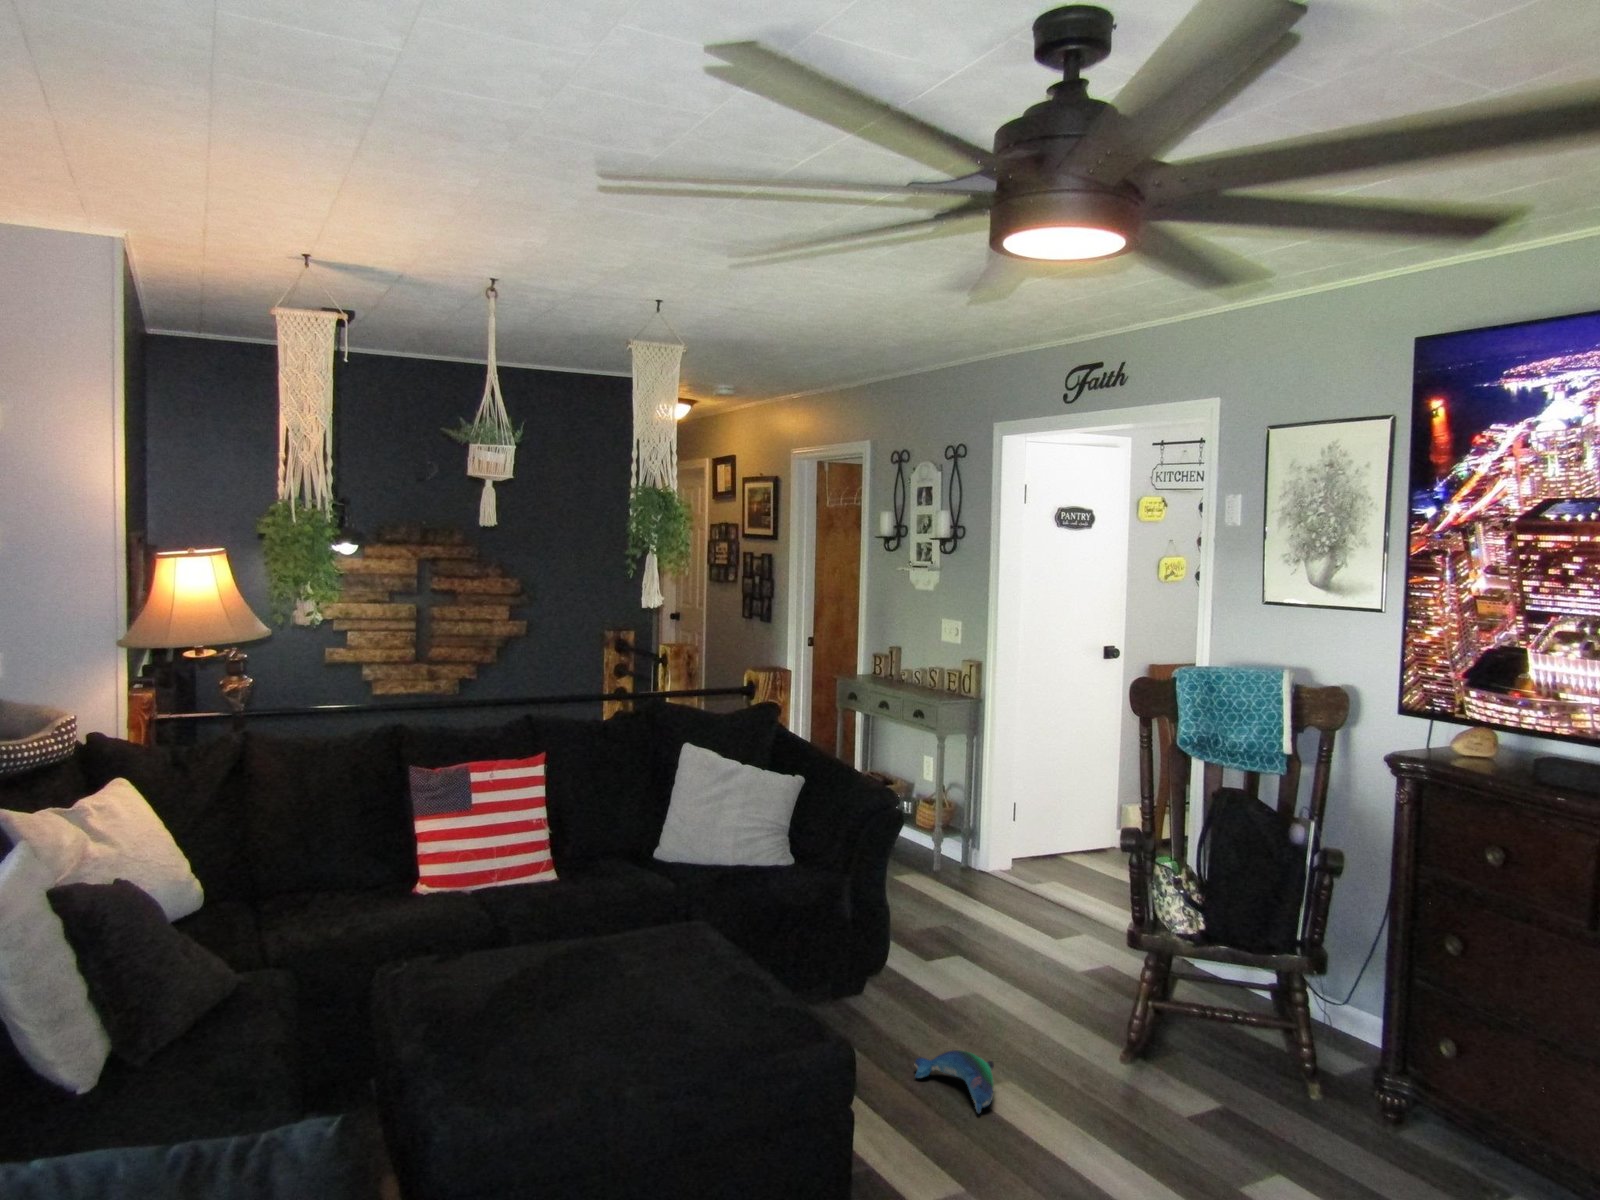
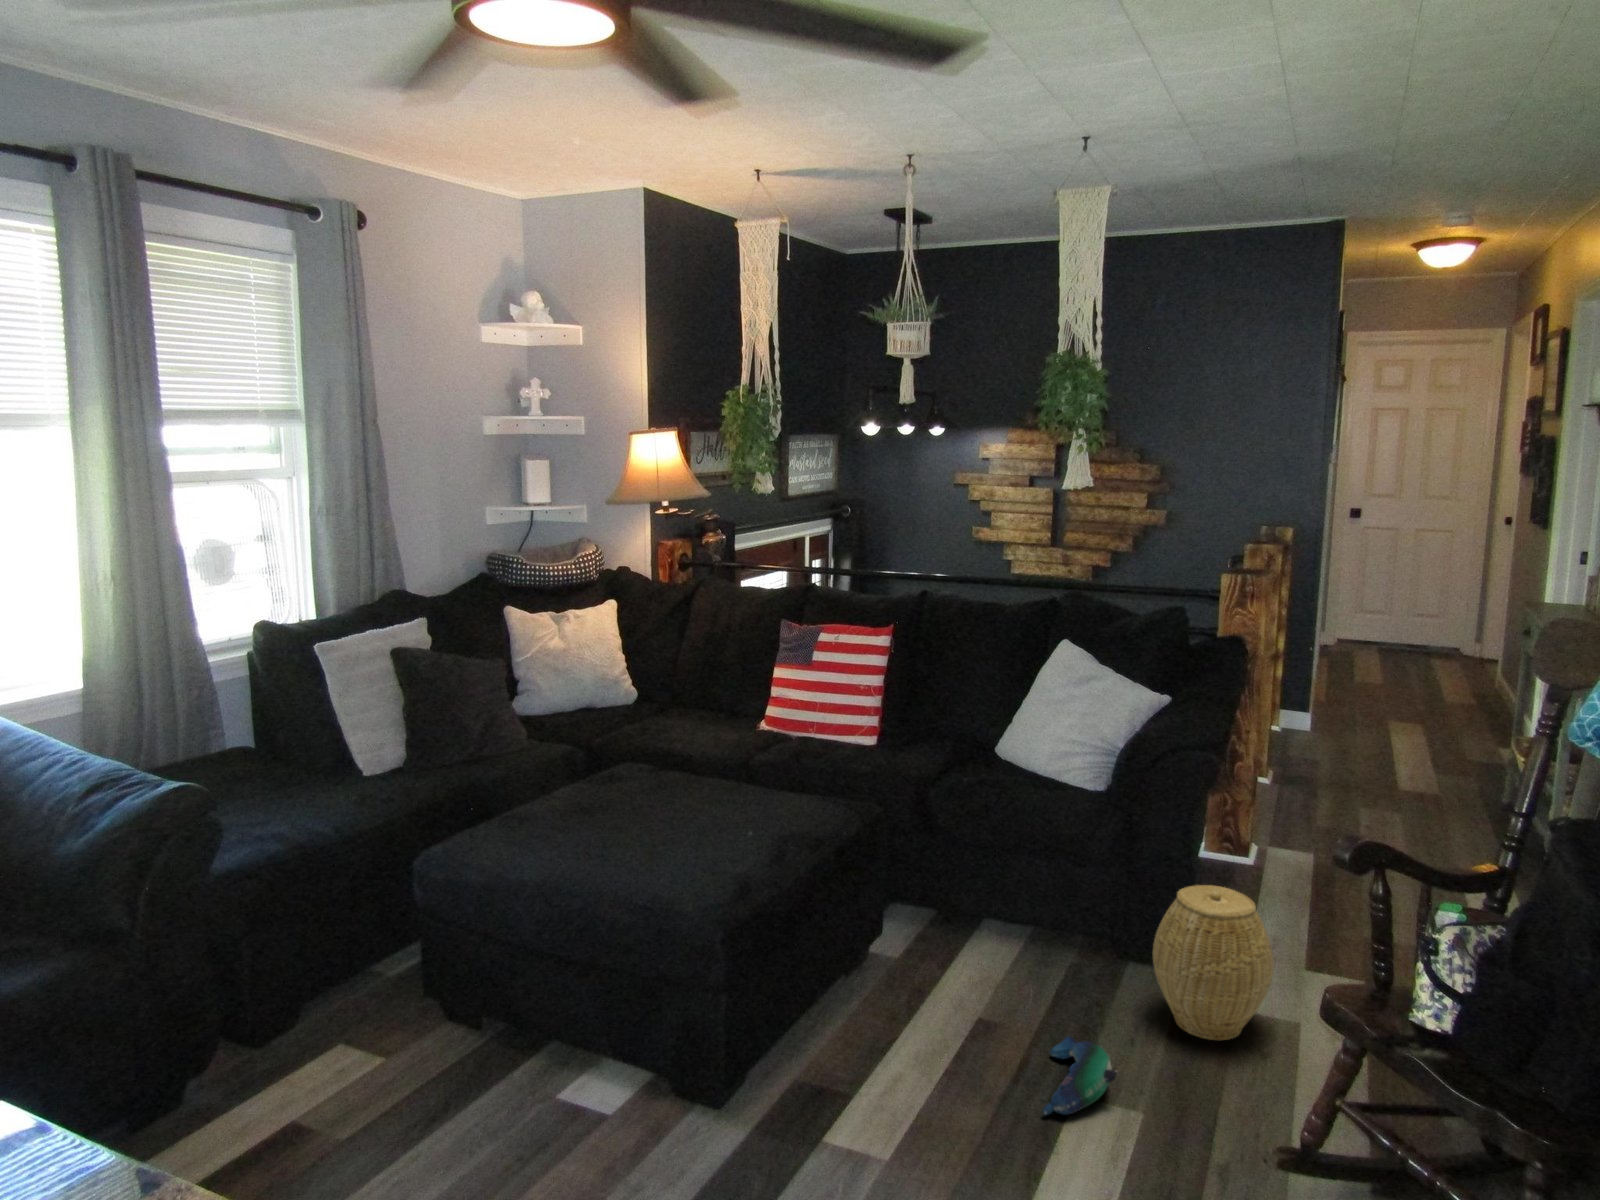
woven basket: none [903,909,991,1027] -> present [1153,885,1274,1040]

